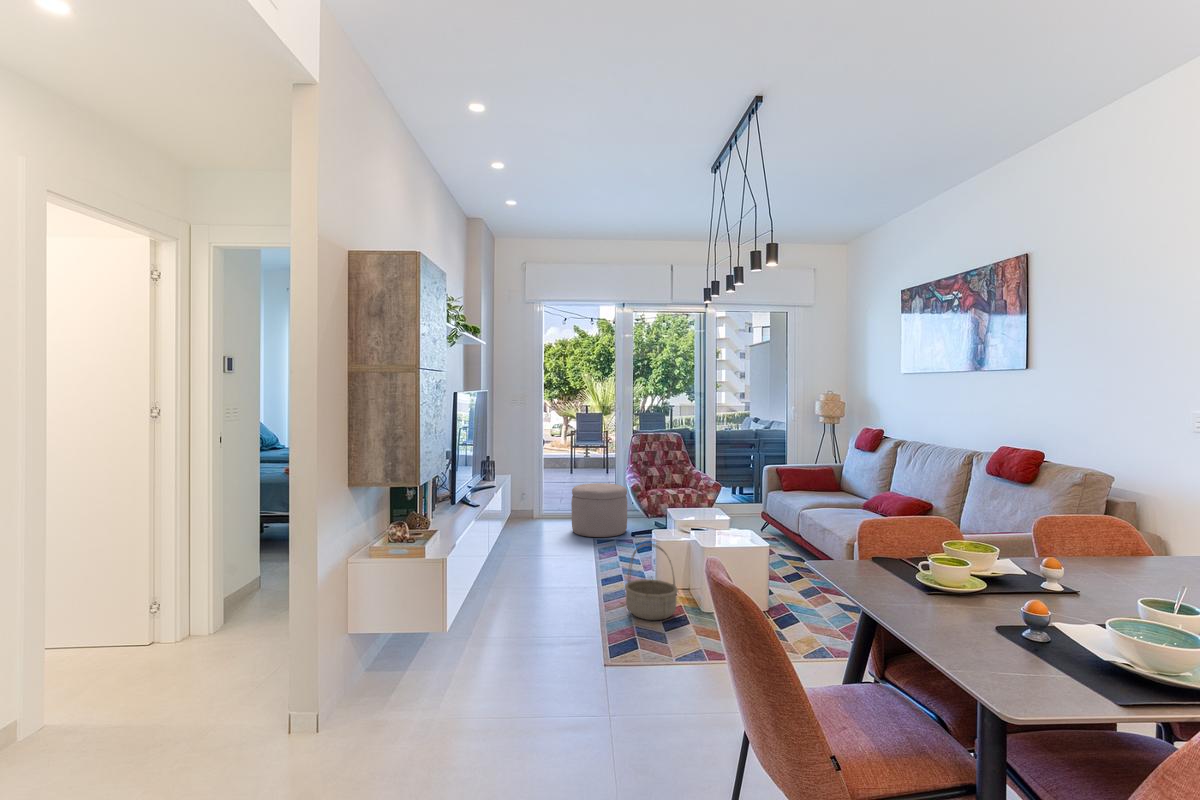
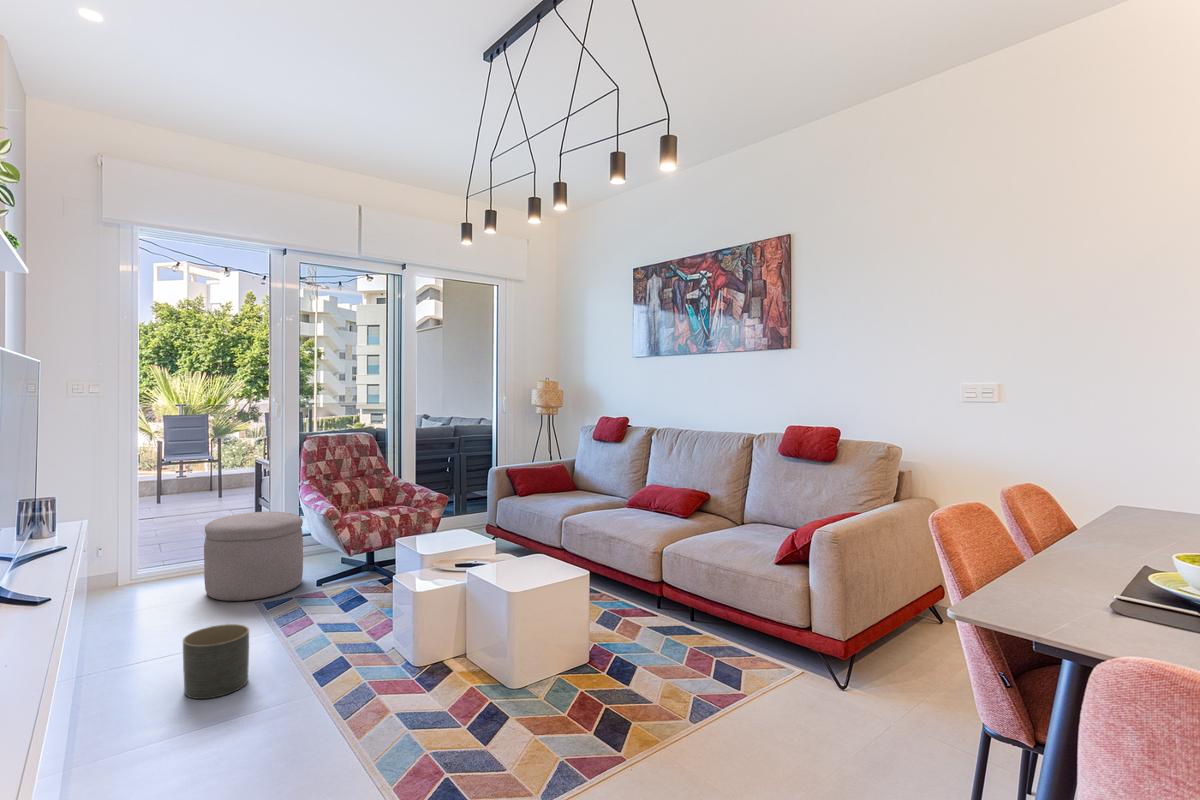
planter: none [537,542,570,579] -> present [183,624,249,699]
basket: present [625,543,678,620] -> none [393,604,482,730]

